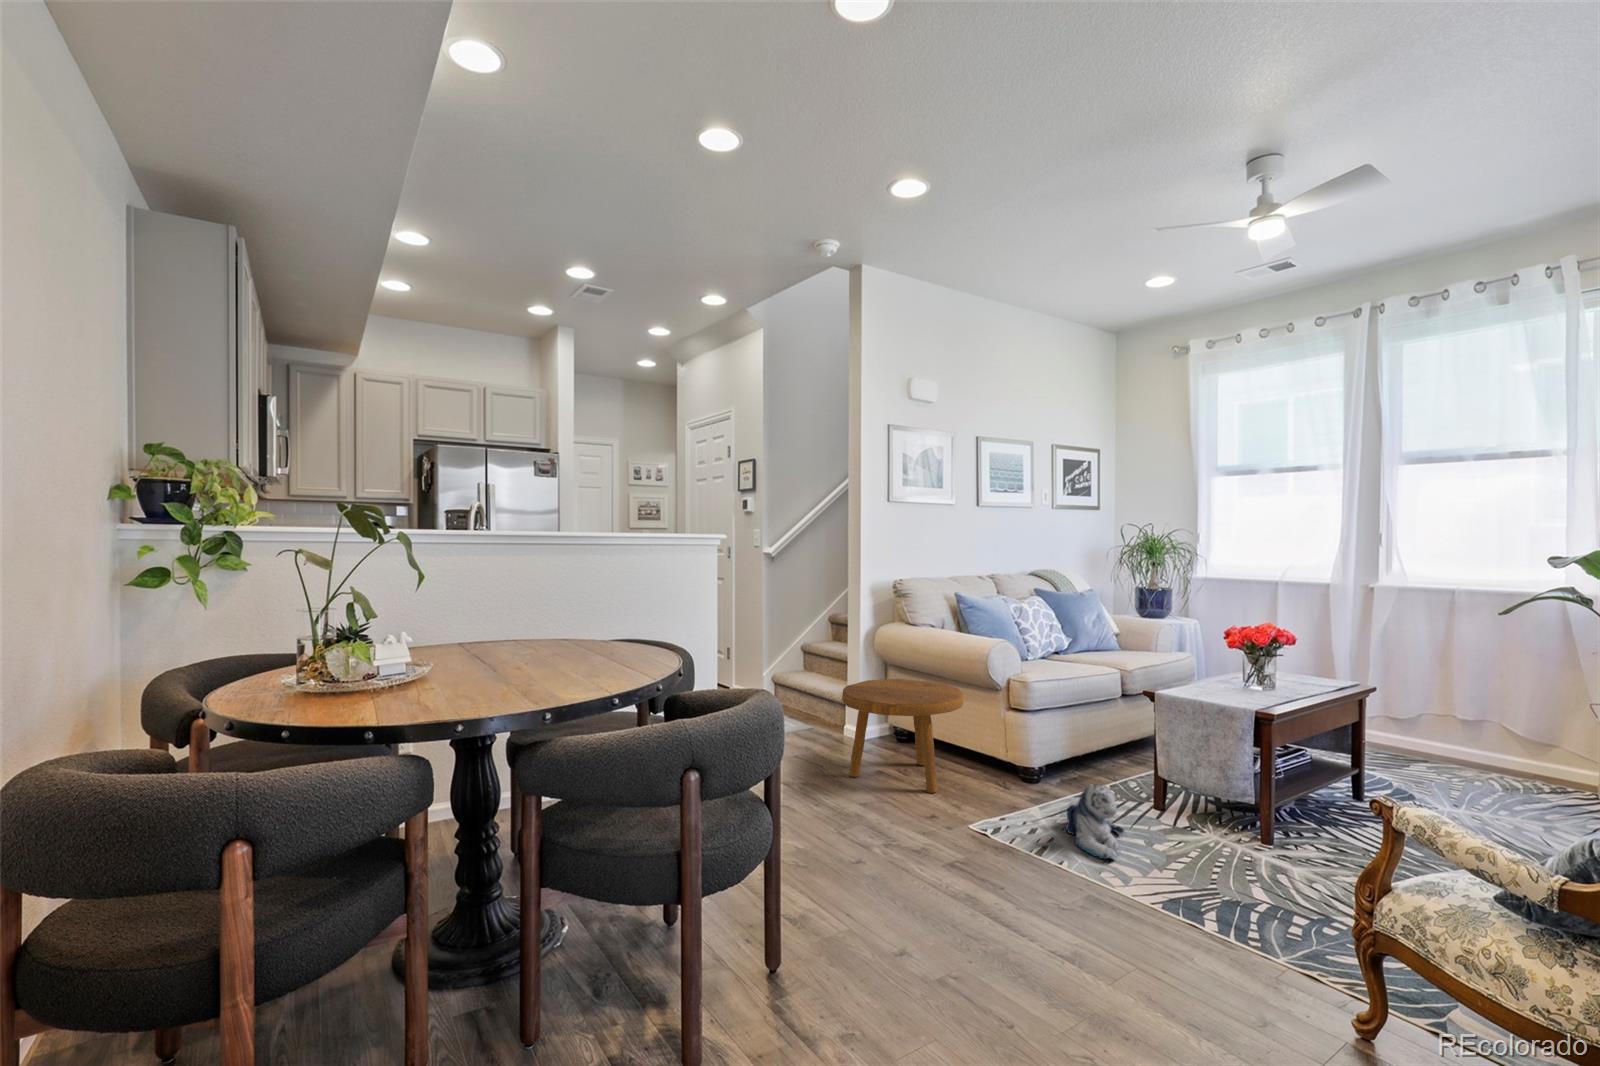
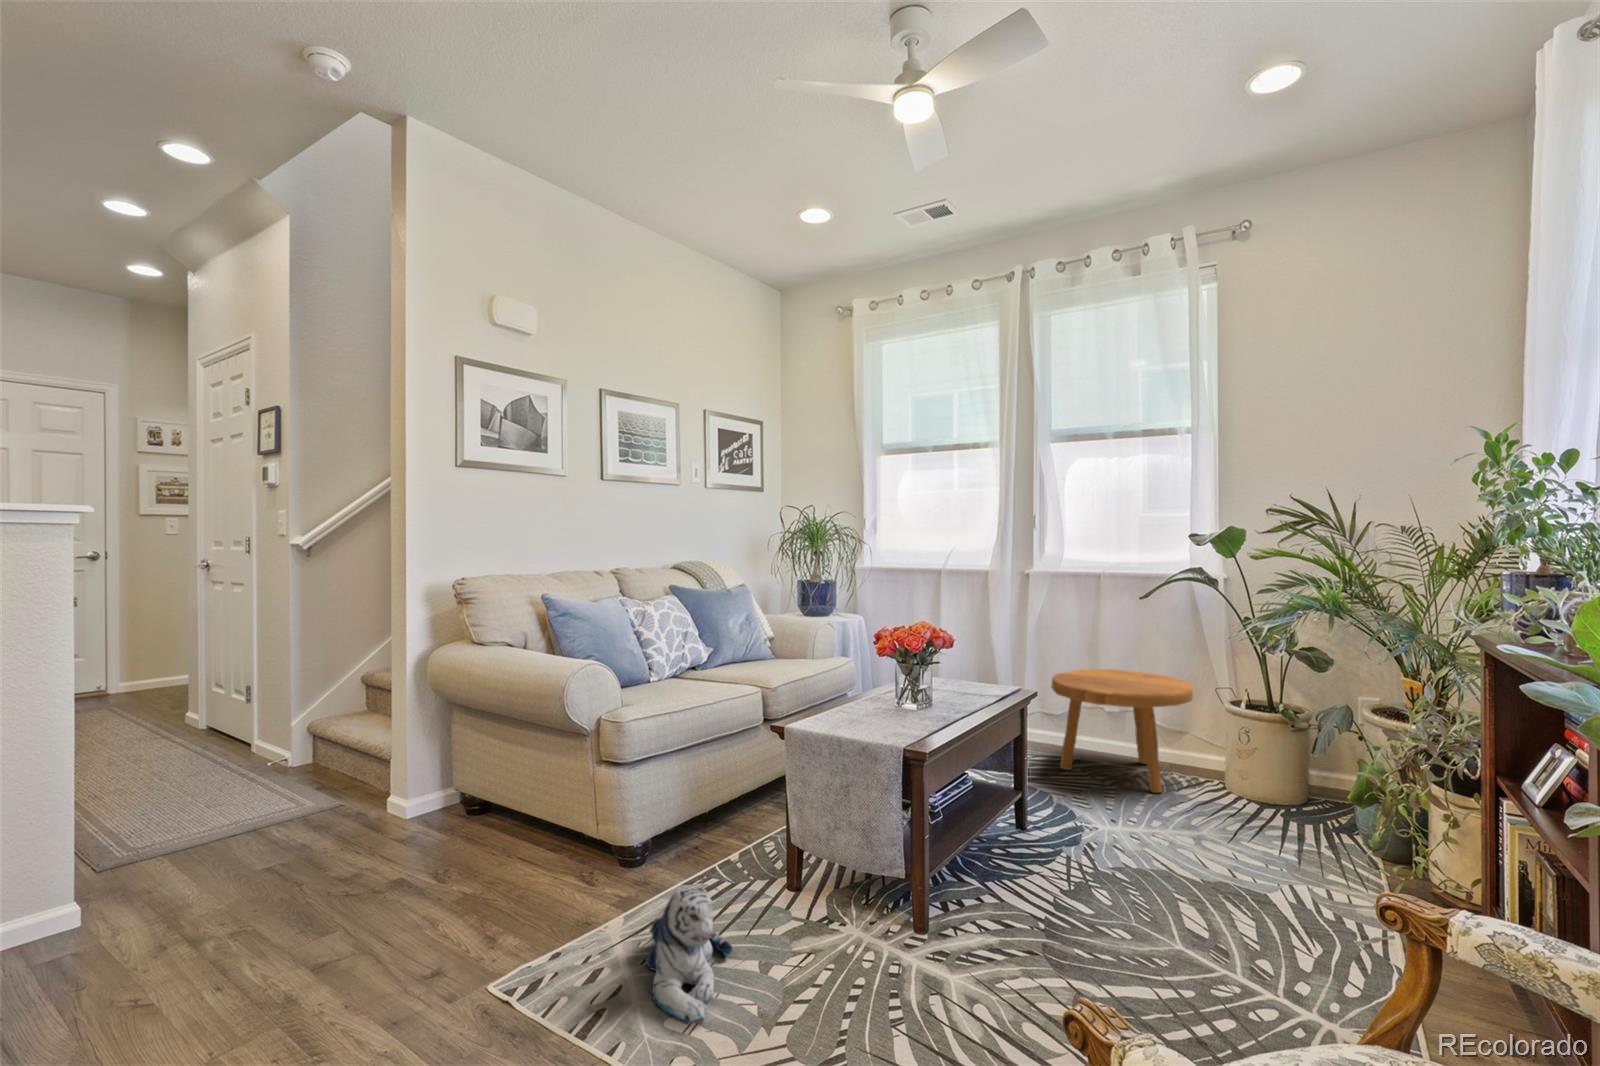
footstool: present [842,679,963,793] -> present [1051,669,1193,793]

